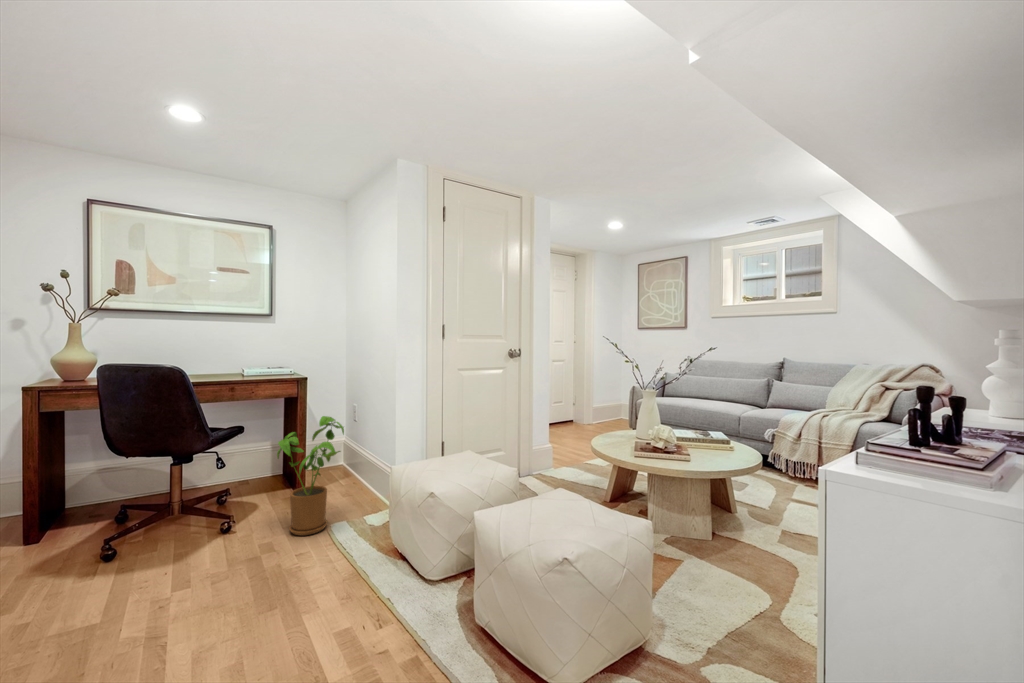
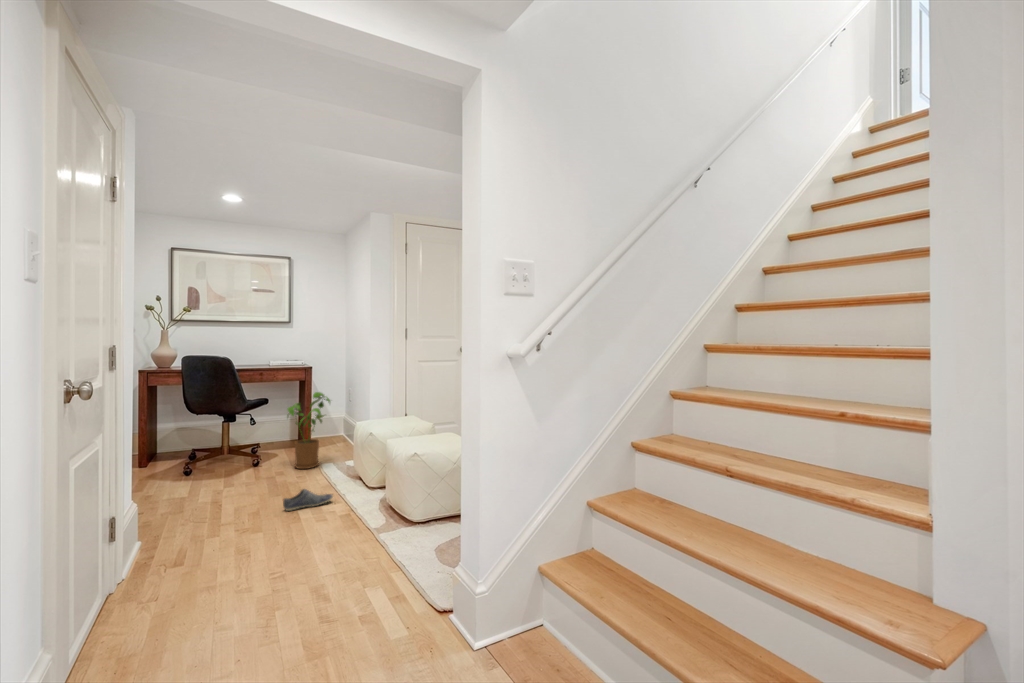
shoe: none [298,602,383,652] -> present [283,489,333,511]

